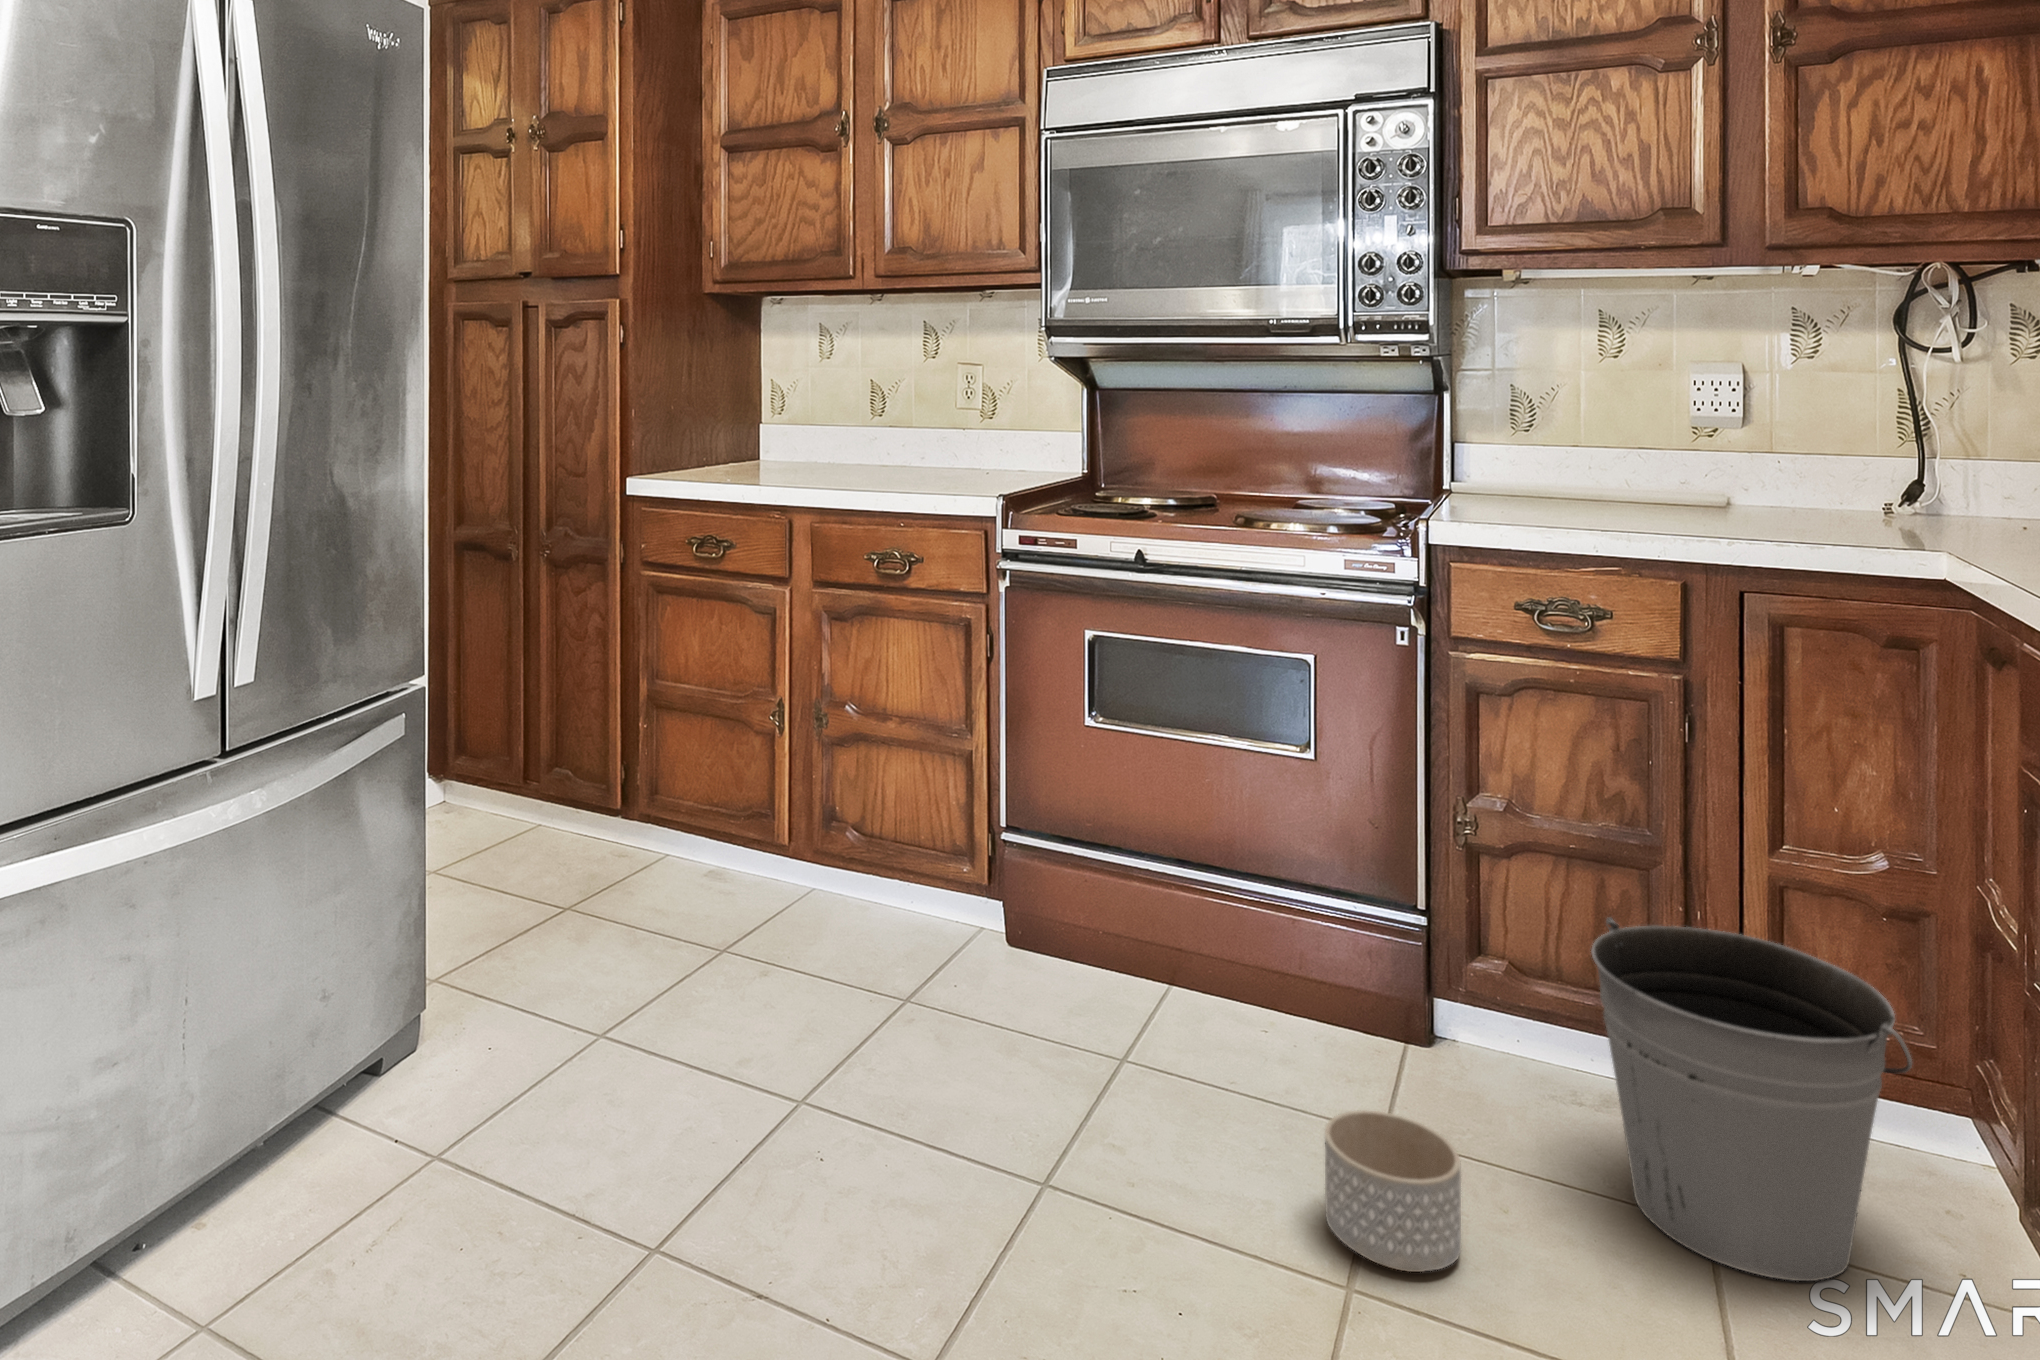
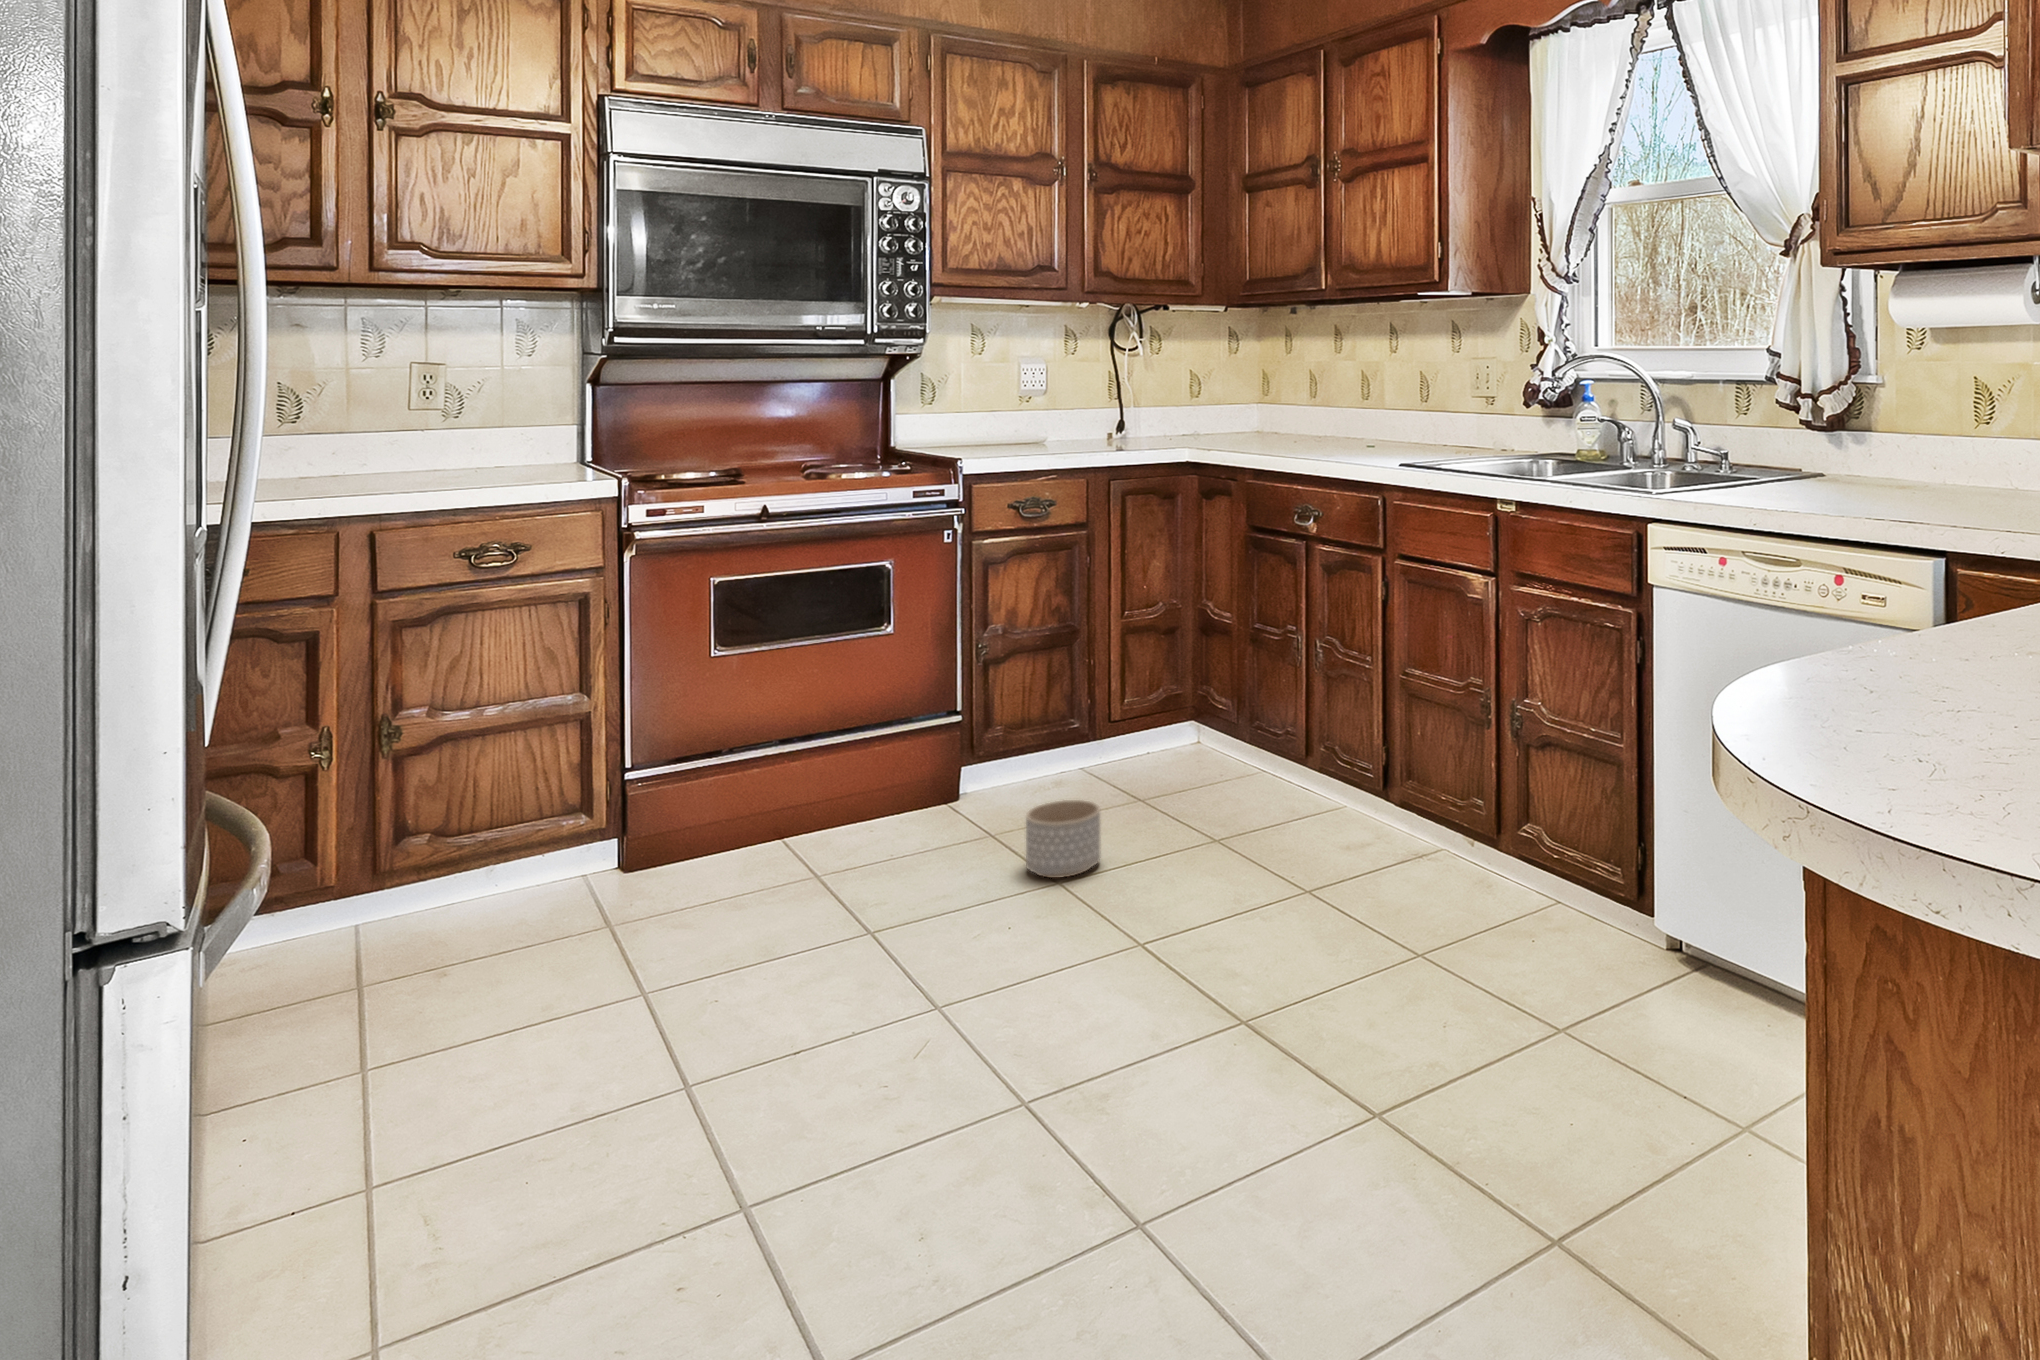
bucket: present [1591,917,1912,1281] -> none [1095,658,1234,814]

